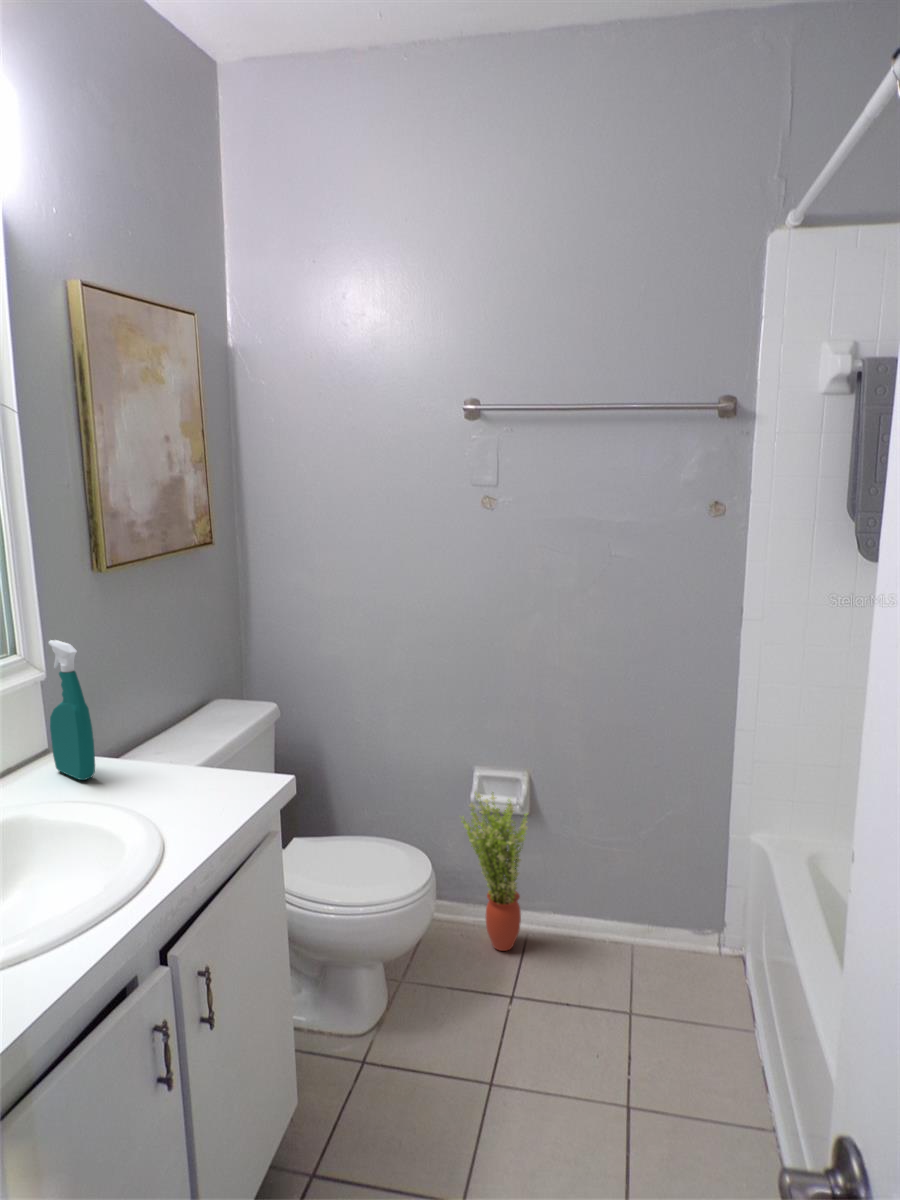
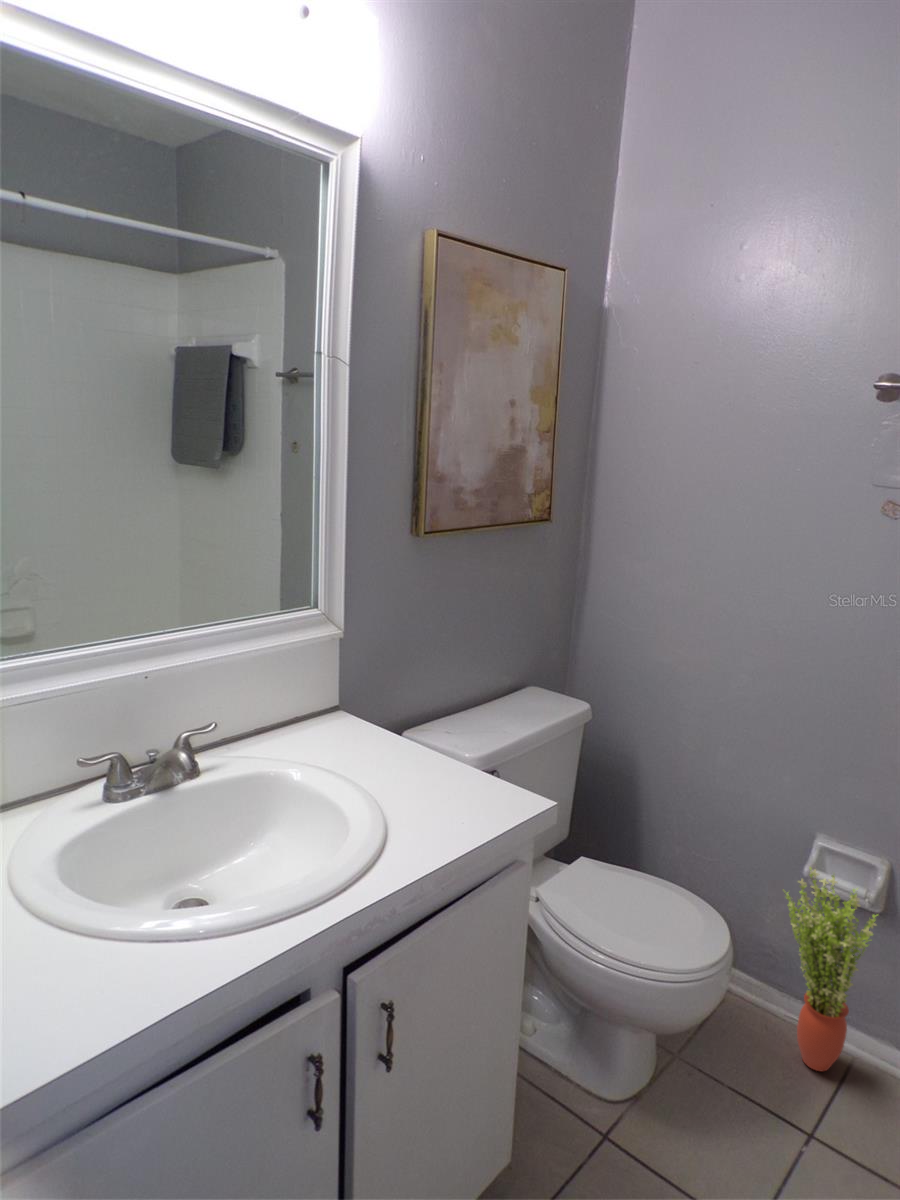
spray bottle: present [49,640,95,780] -> none [331,601,364,749]

